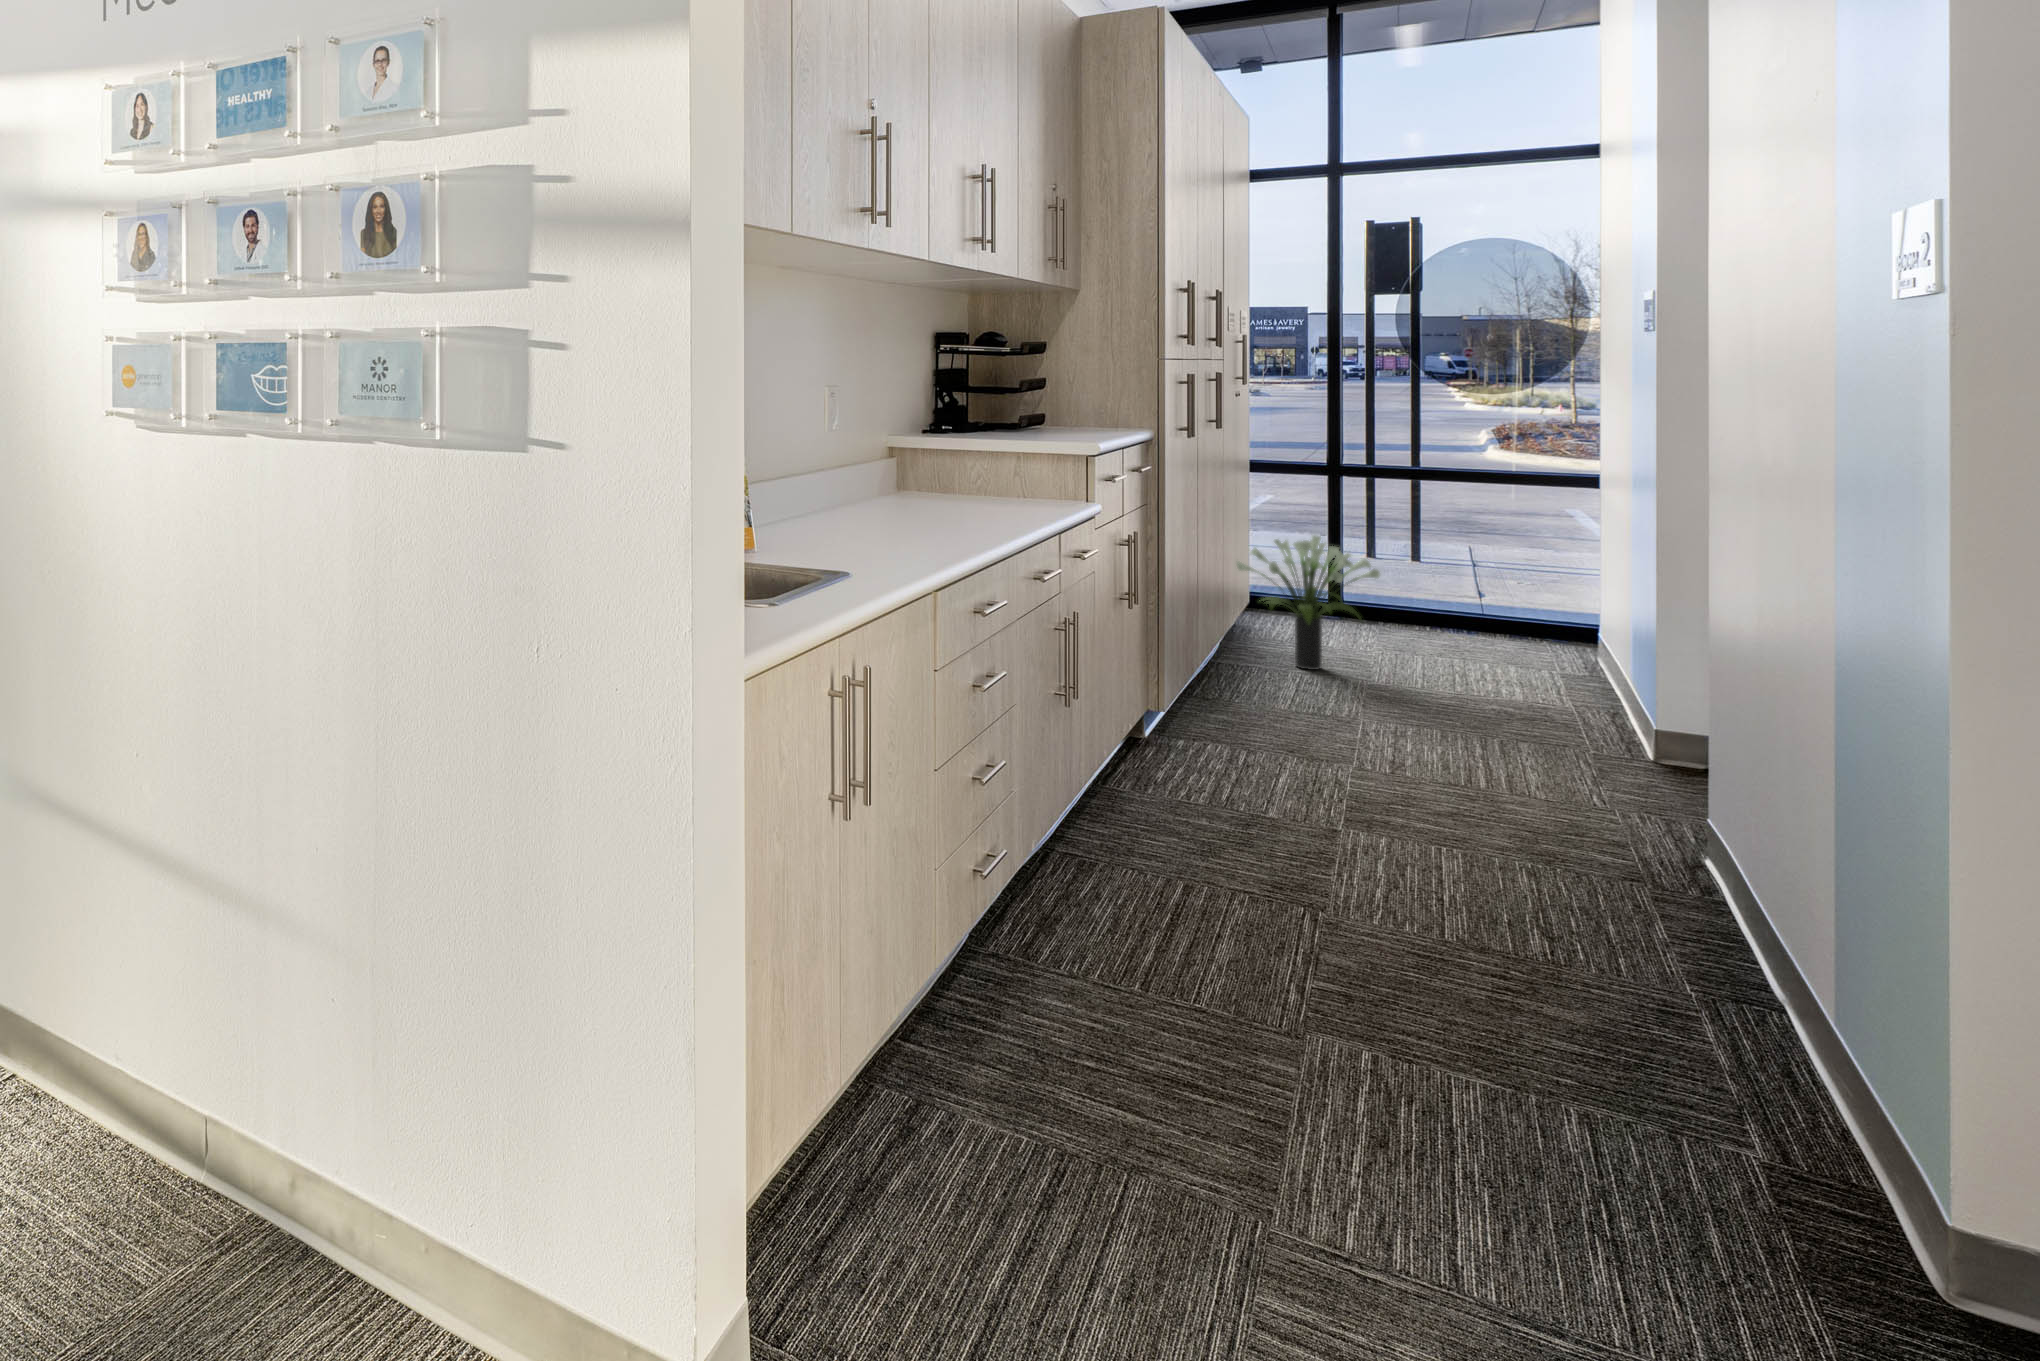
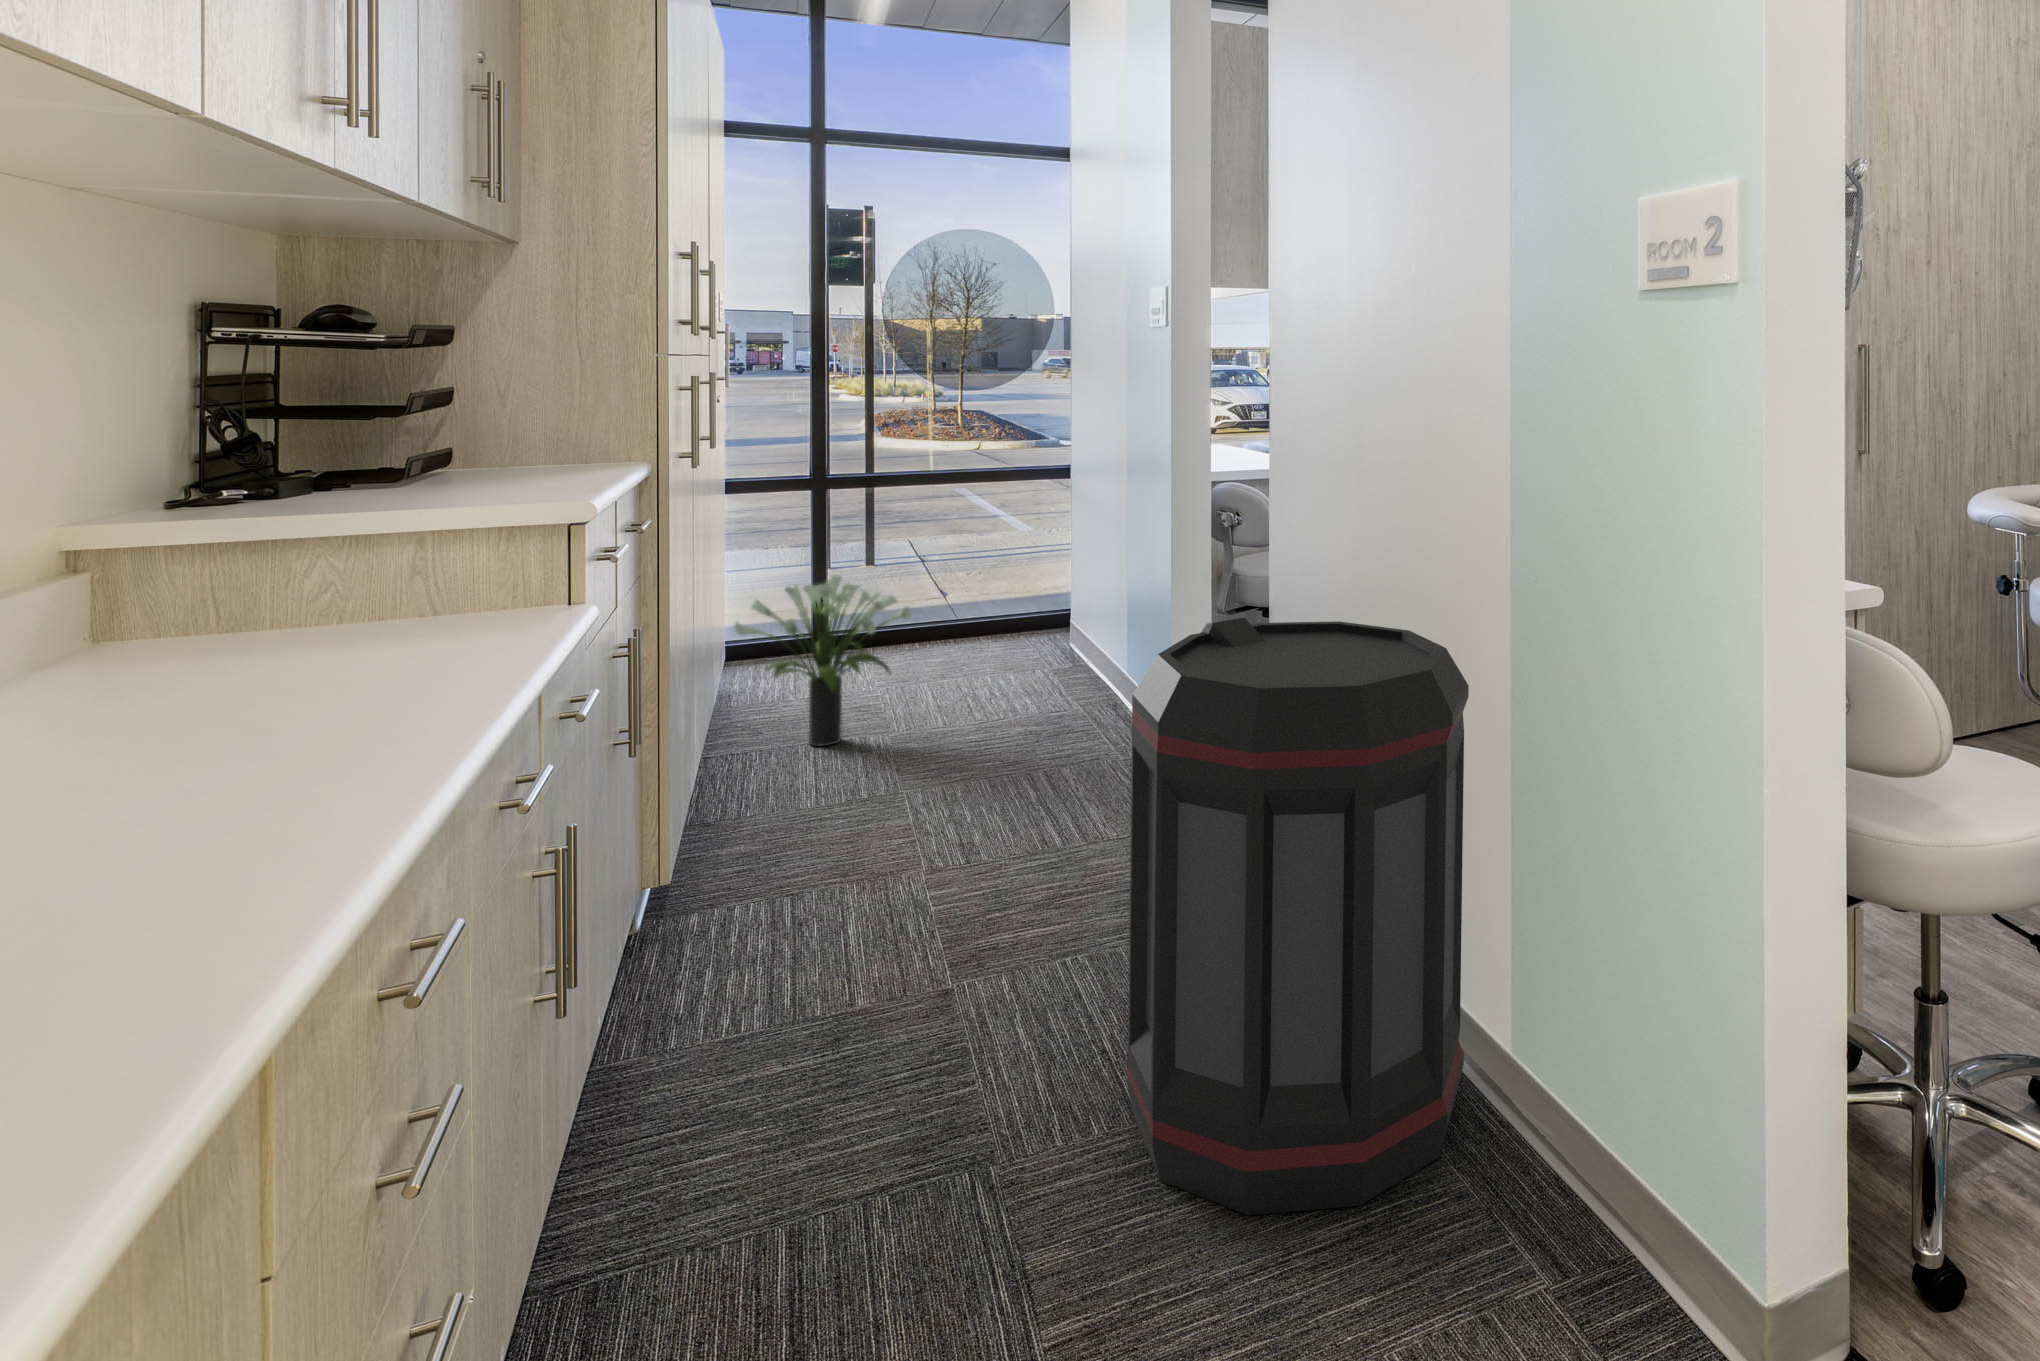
trash can: none [1413,554,1728,985] -> present [1127,618,1469,1215]

